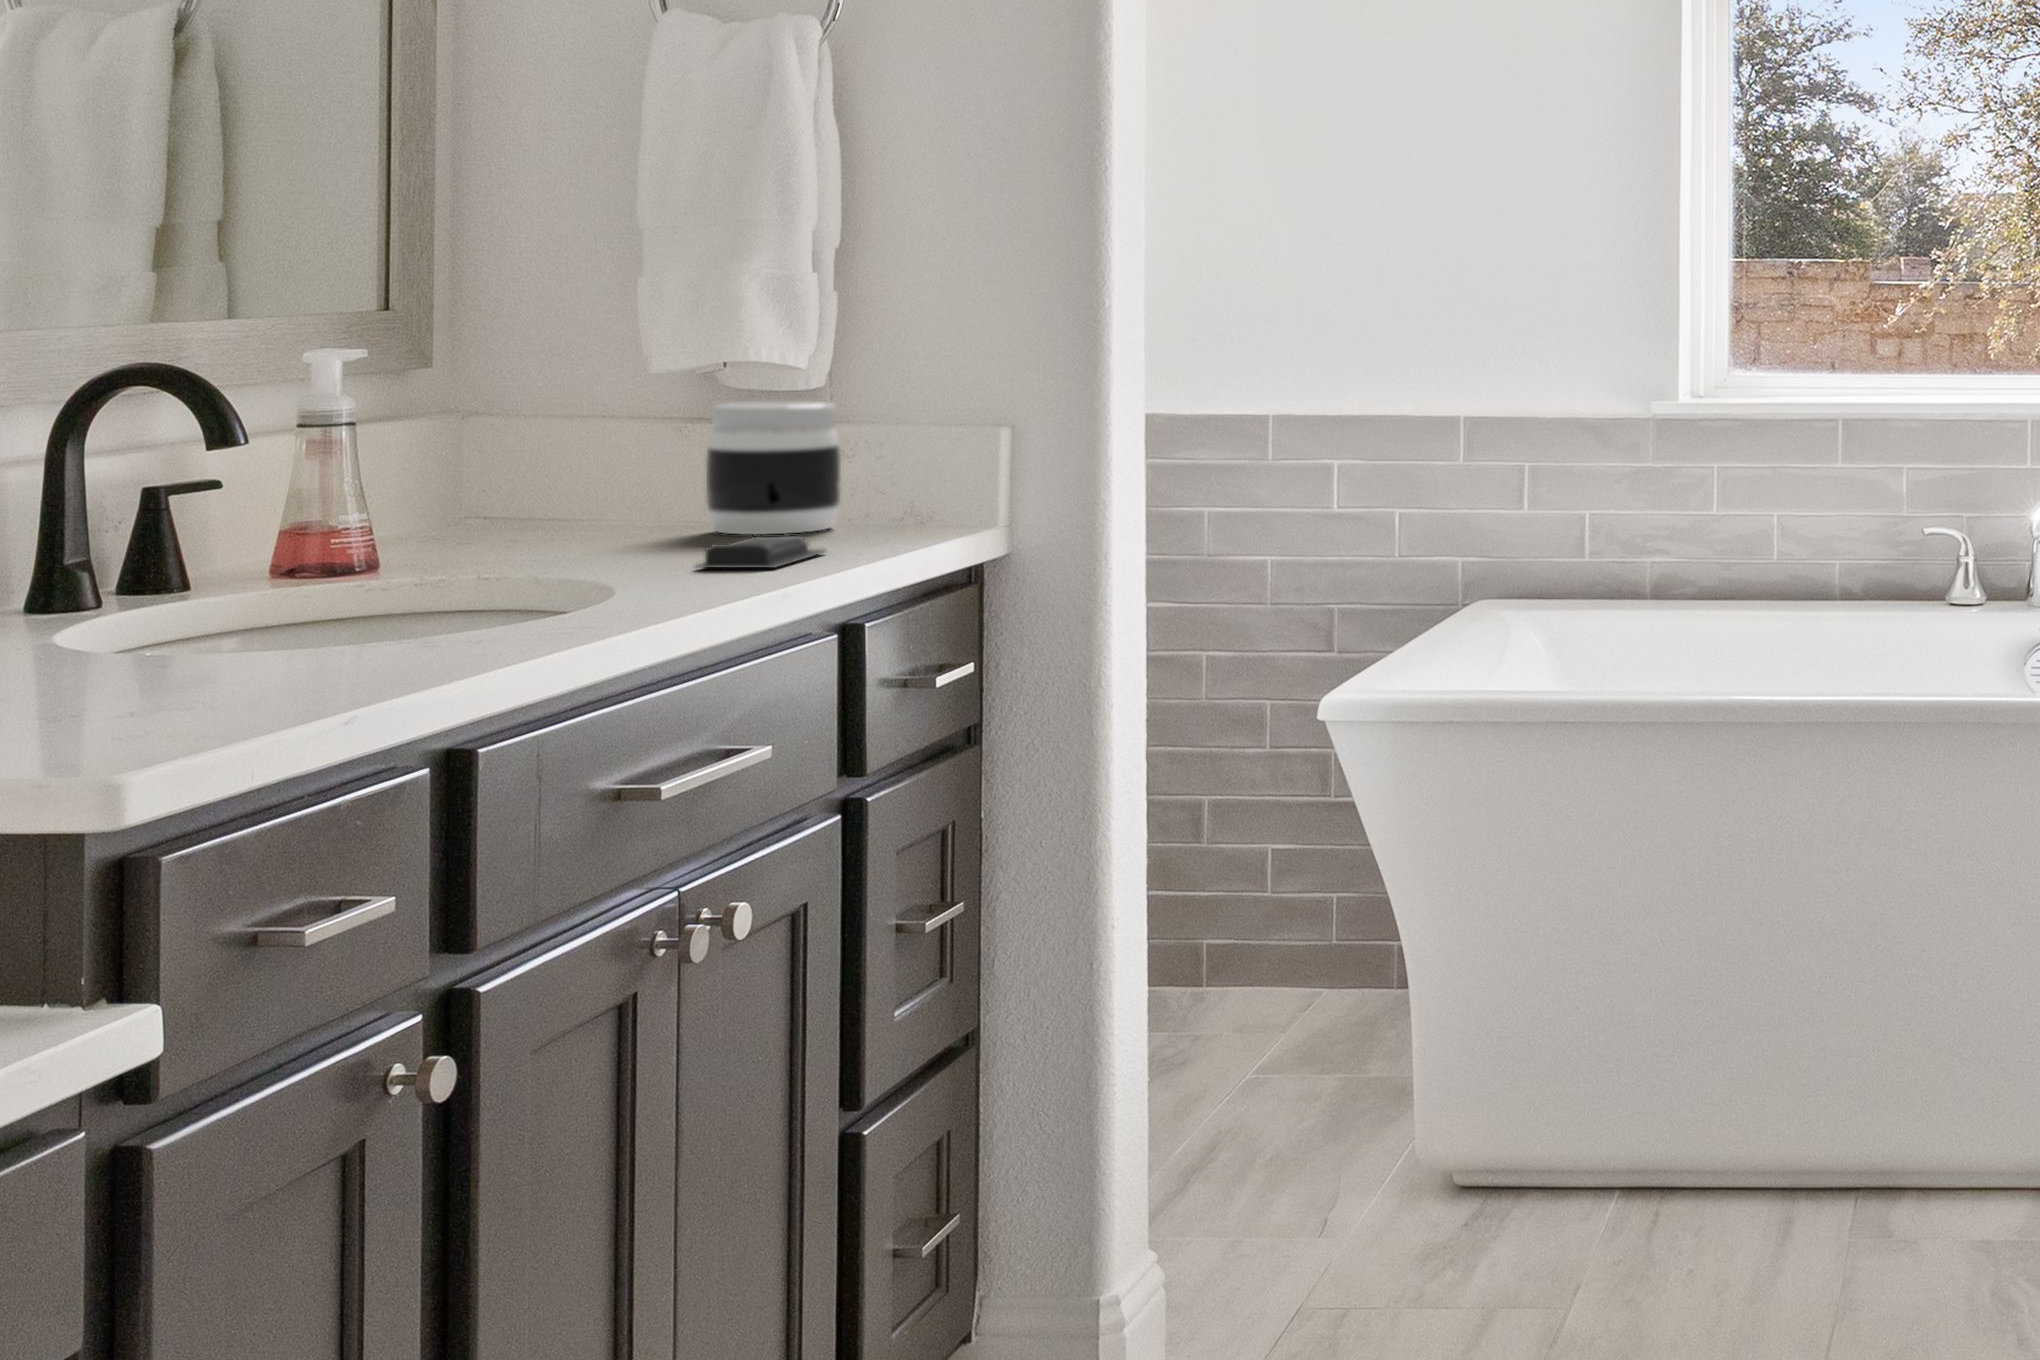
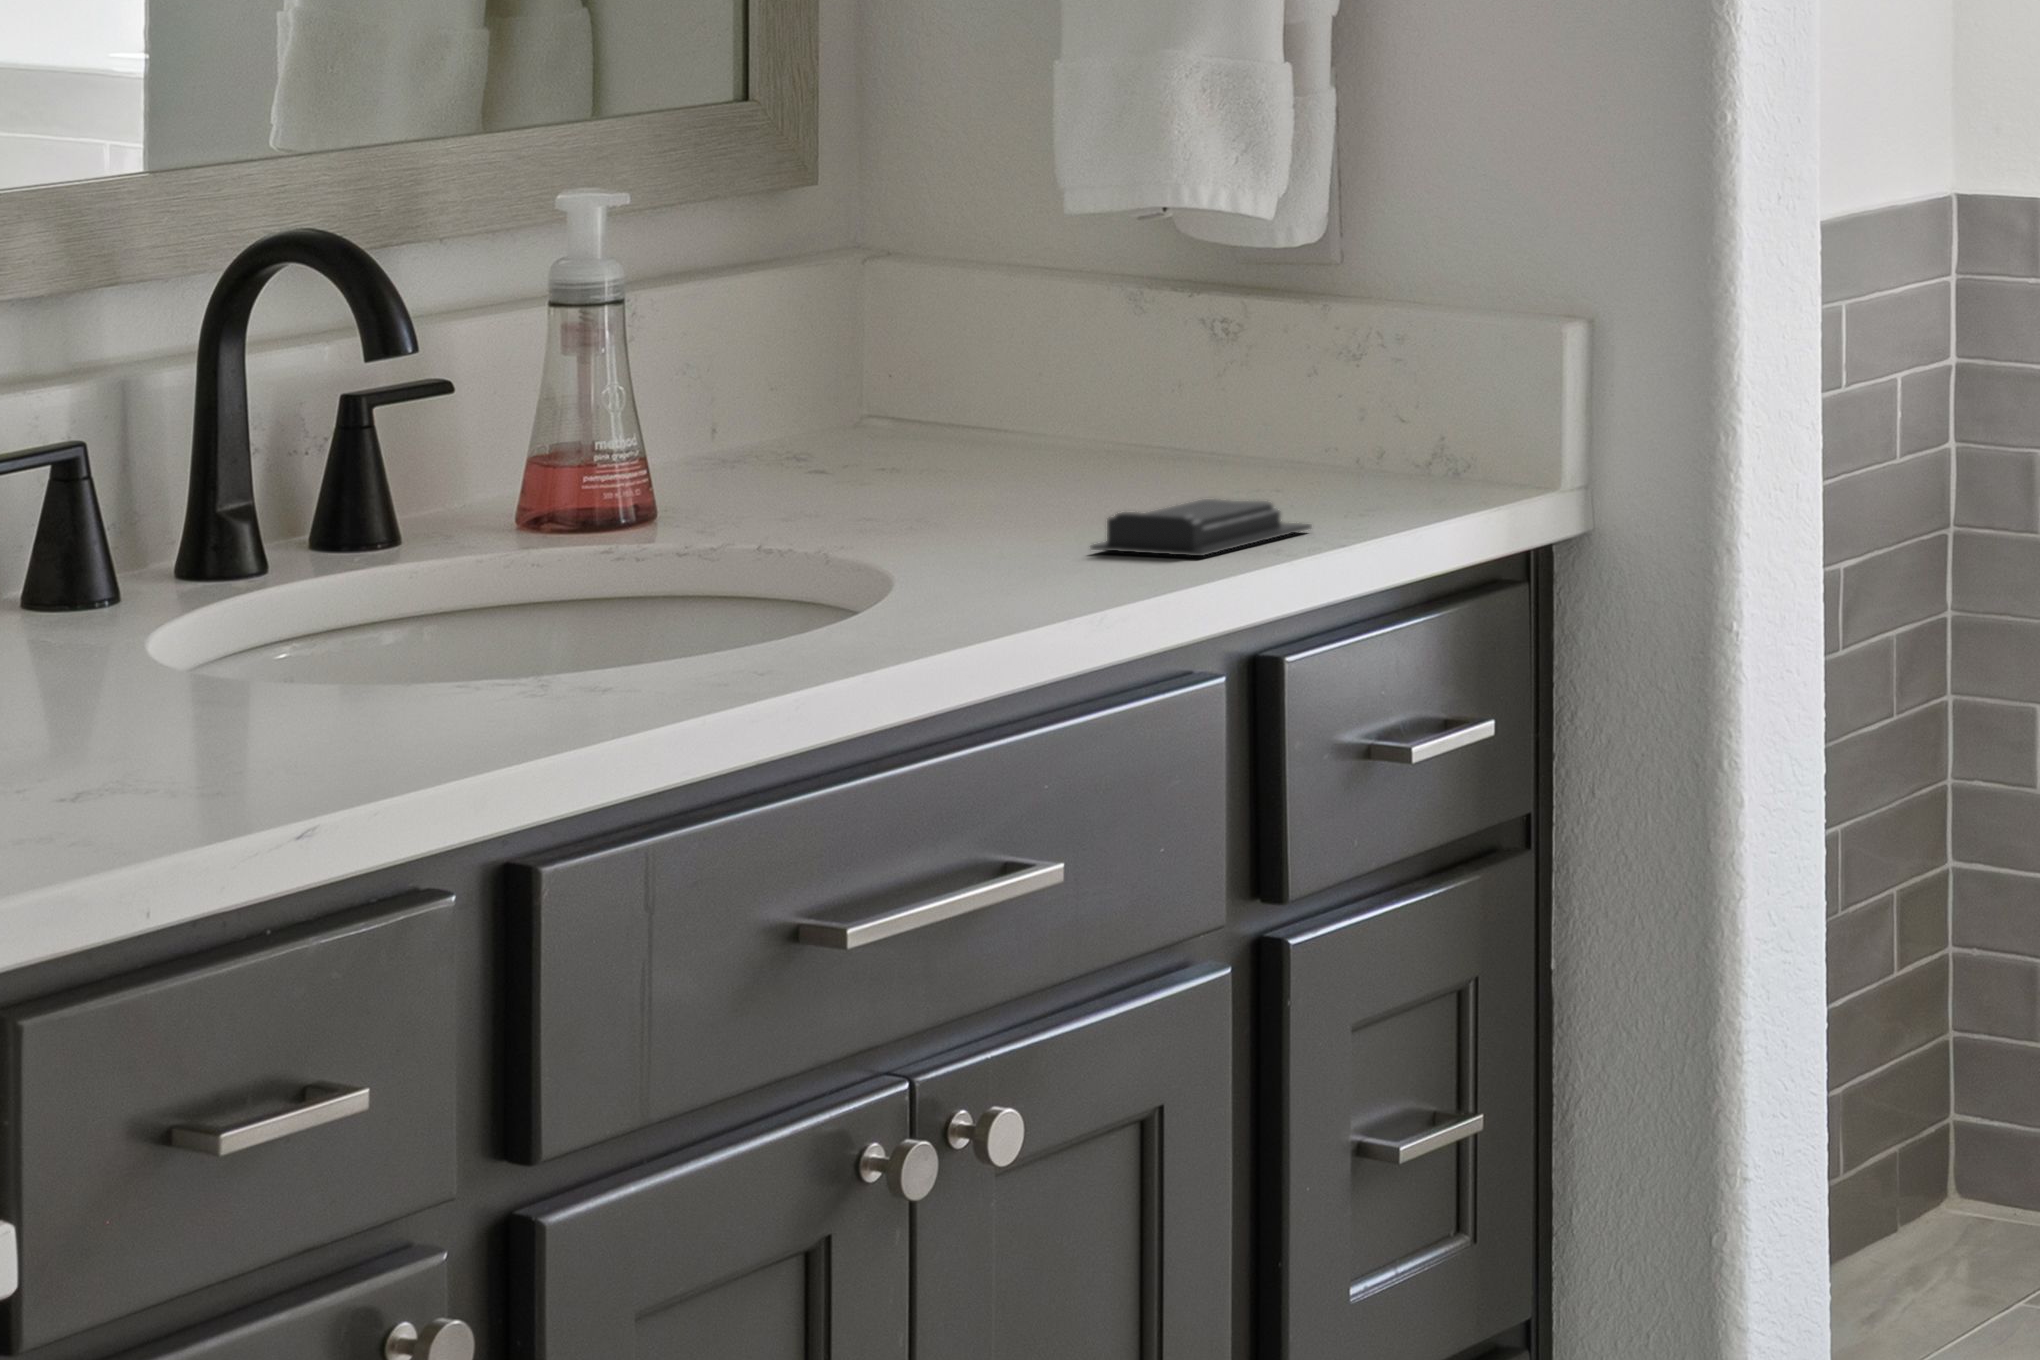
jar: present [706,400,841,535] -> none [1193,266,1395,488]

